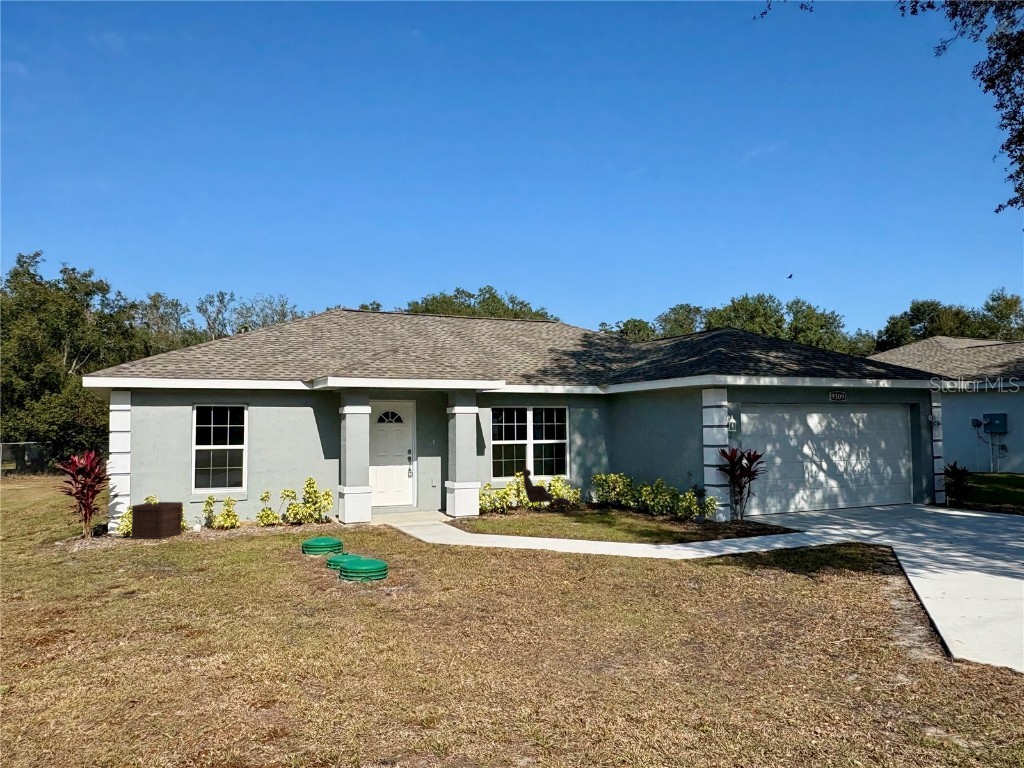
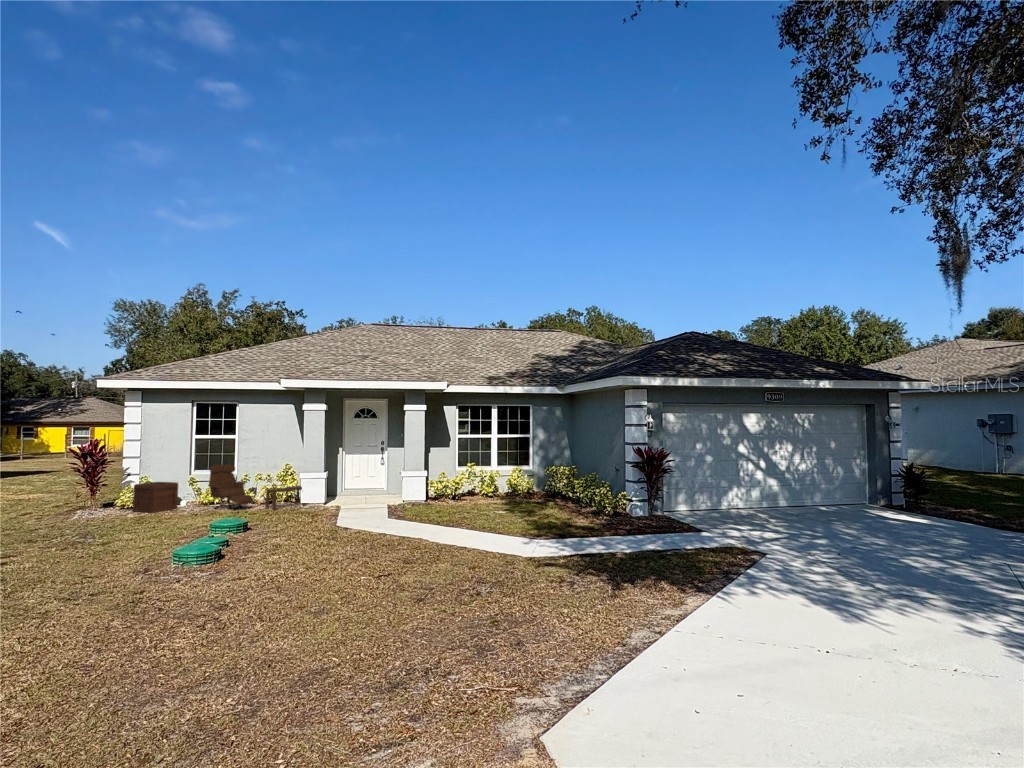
lounge chair: present [523,469,571,513] -> present [208,465,254,509]
potted plant: present [691,484,708,523] -> none [612,479,629,518]
bench: none [294,502,338,530] -> present [265,486,306,510]

